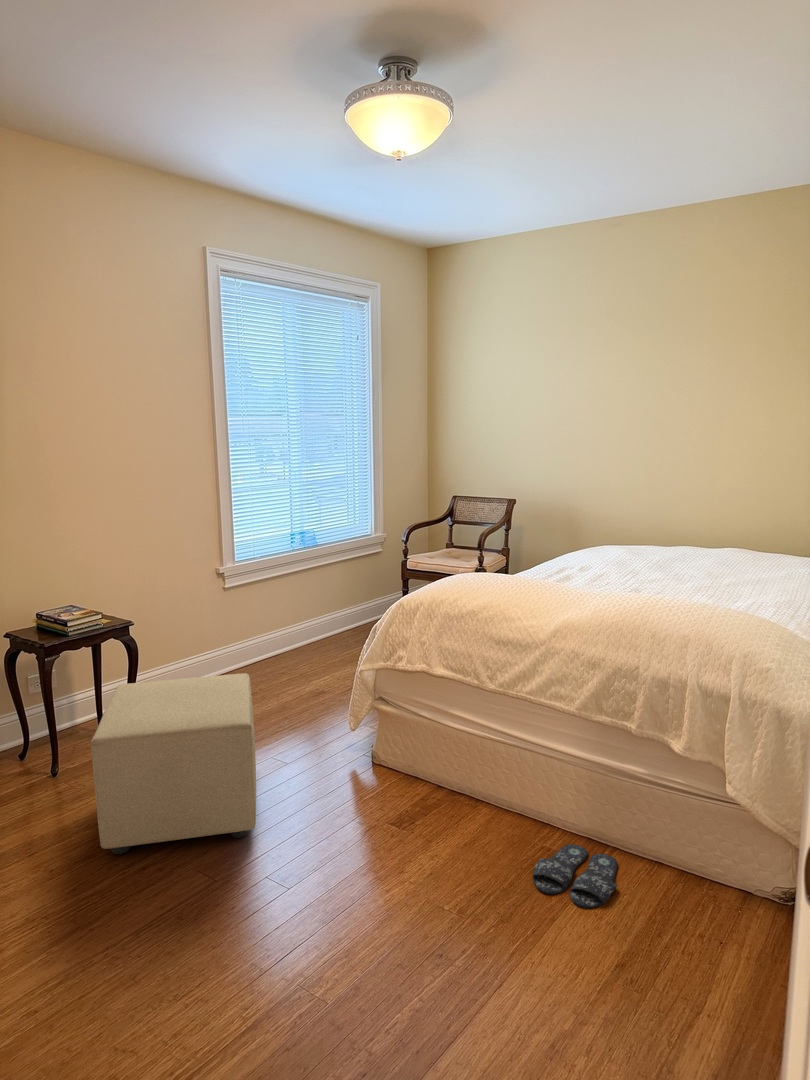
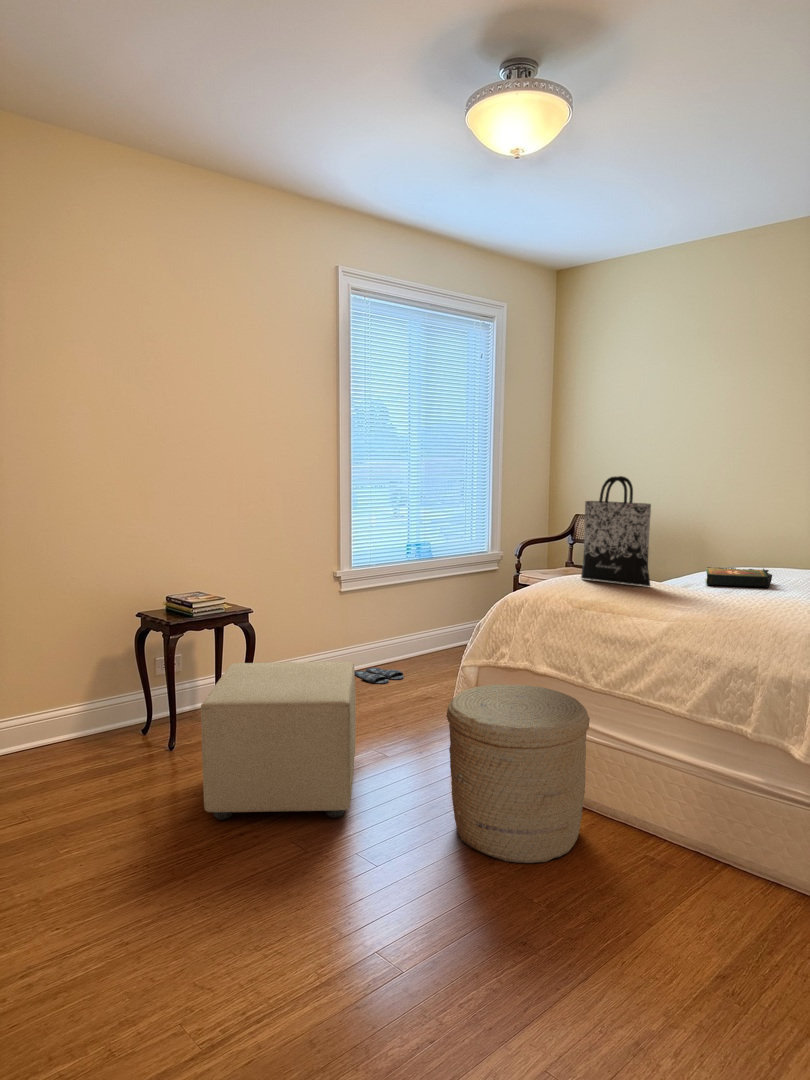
tote bag: none [471,479,536,585] -> present [581,476,651,586]
book: none [581,556,640,577] -> present [706,567,772,588]
woven basket: none [351,689,488,866] -> present [447,685,590,863]
slippers: present [533,844,617,908] -> present [355,668,404,684]

